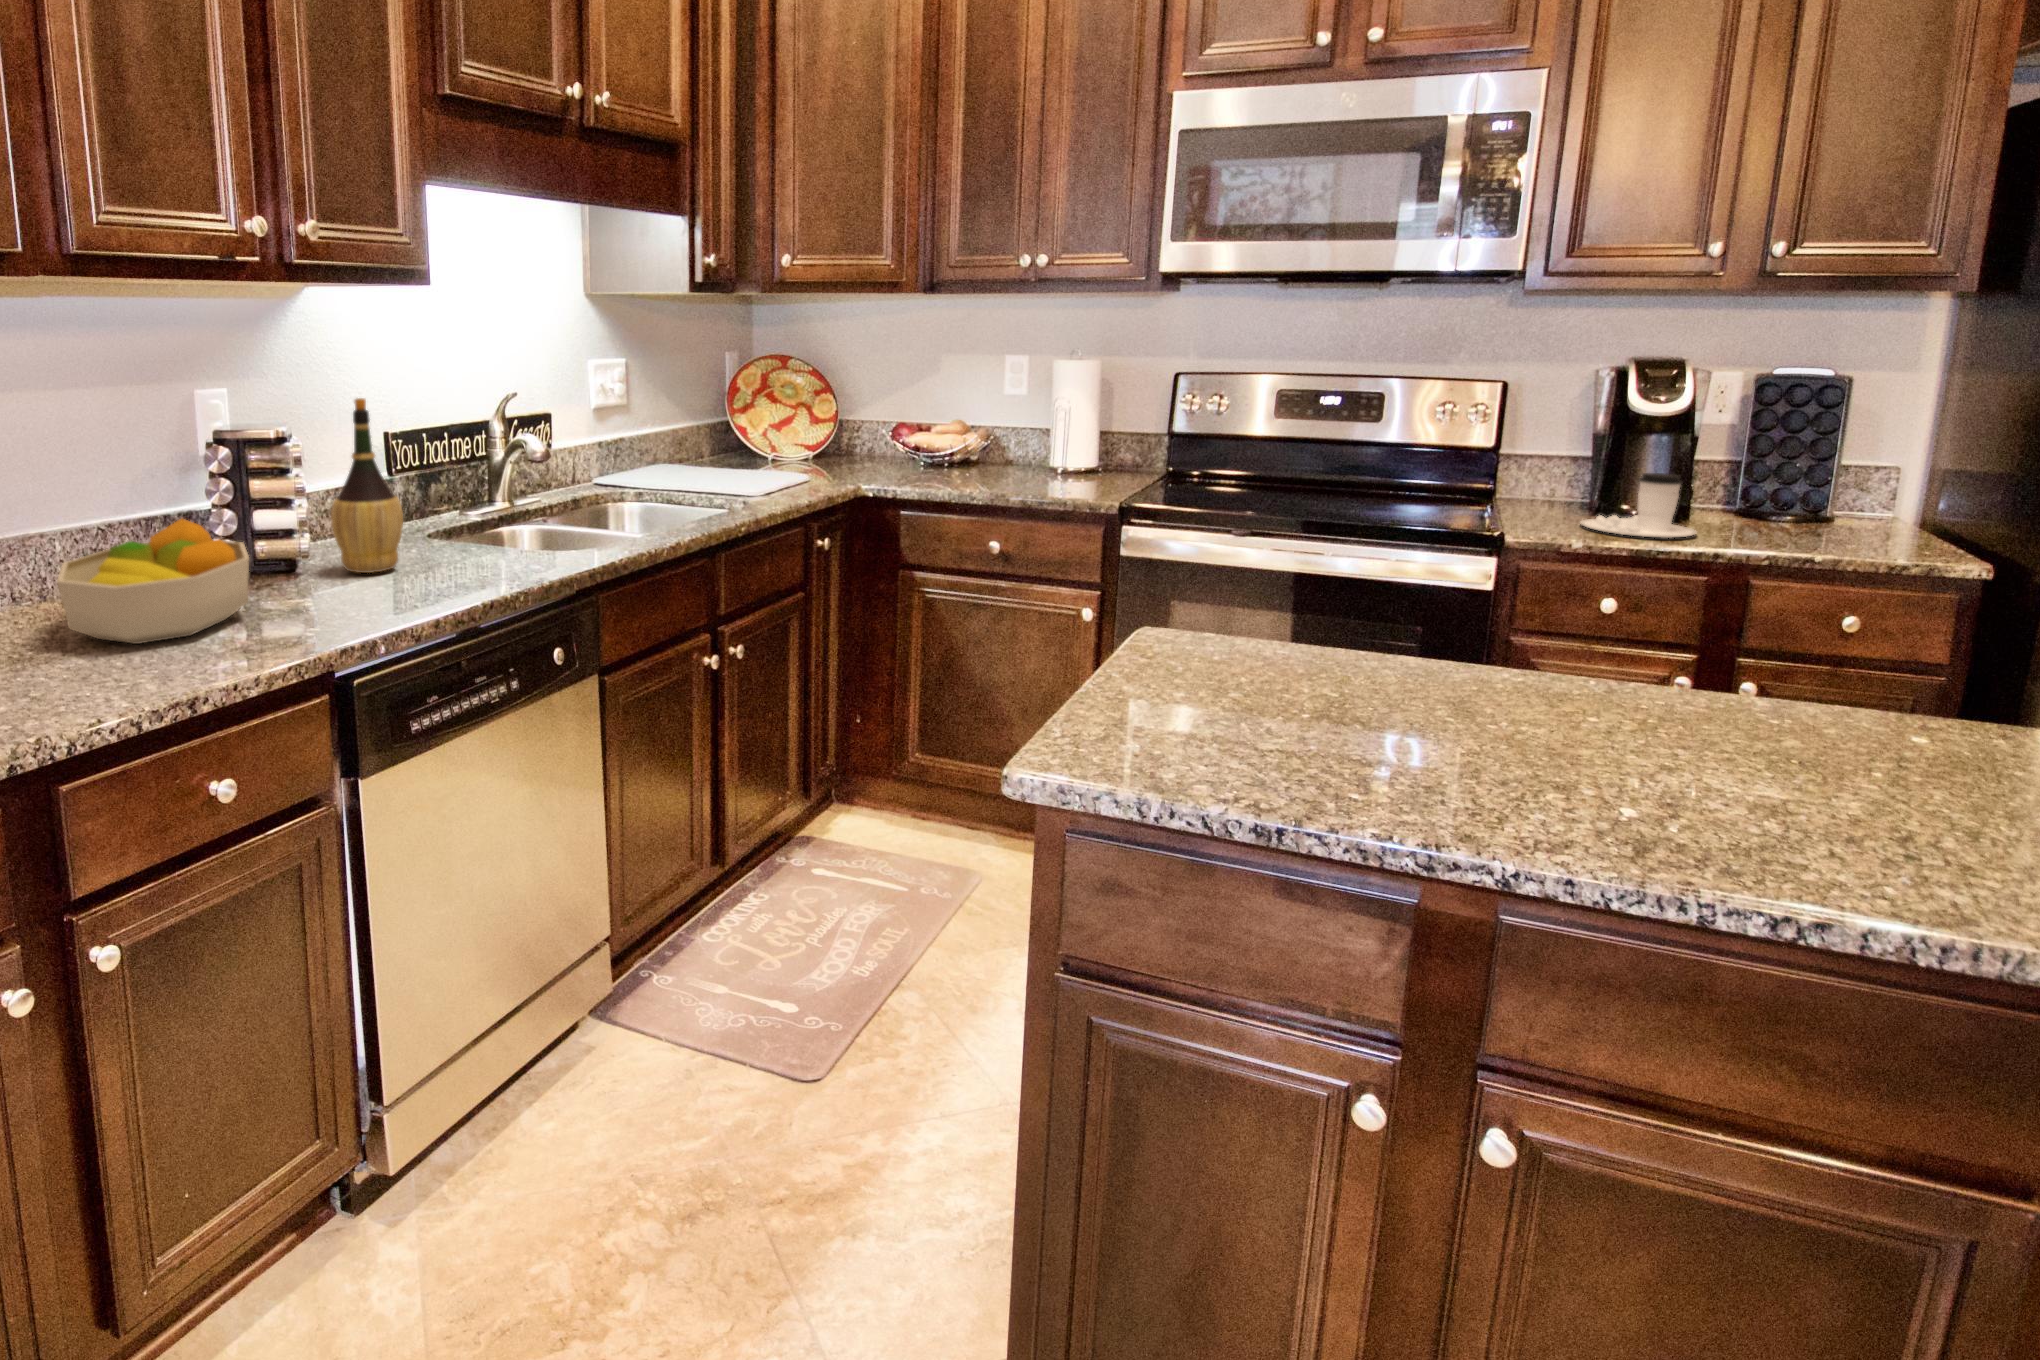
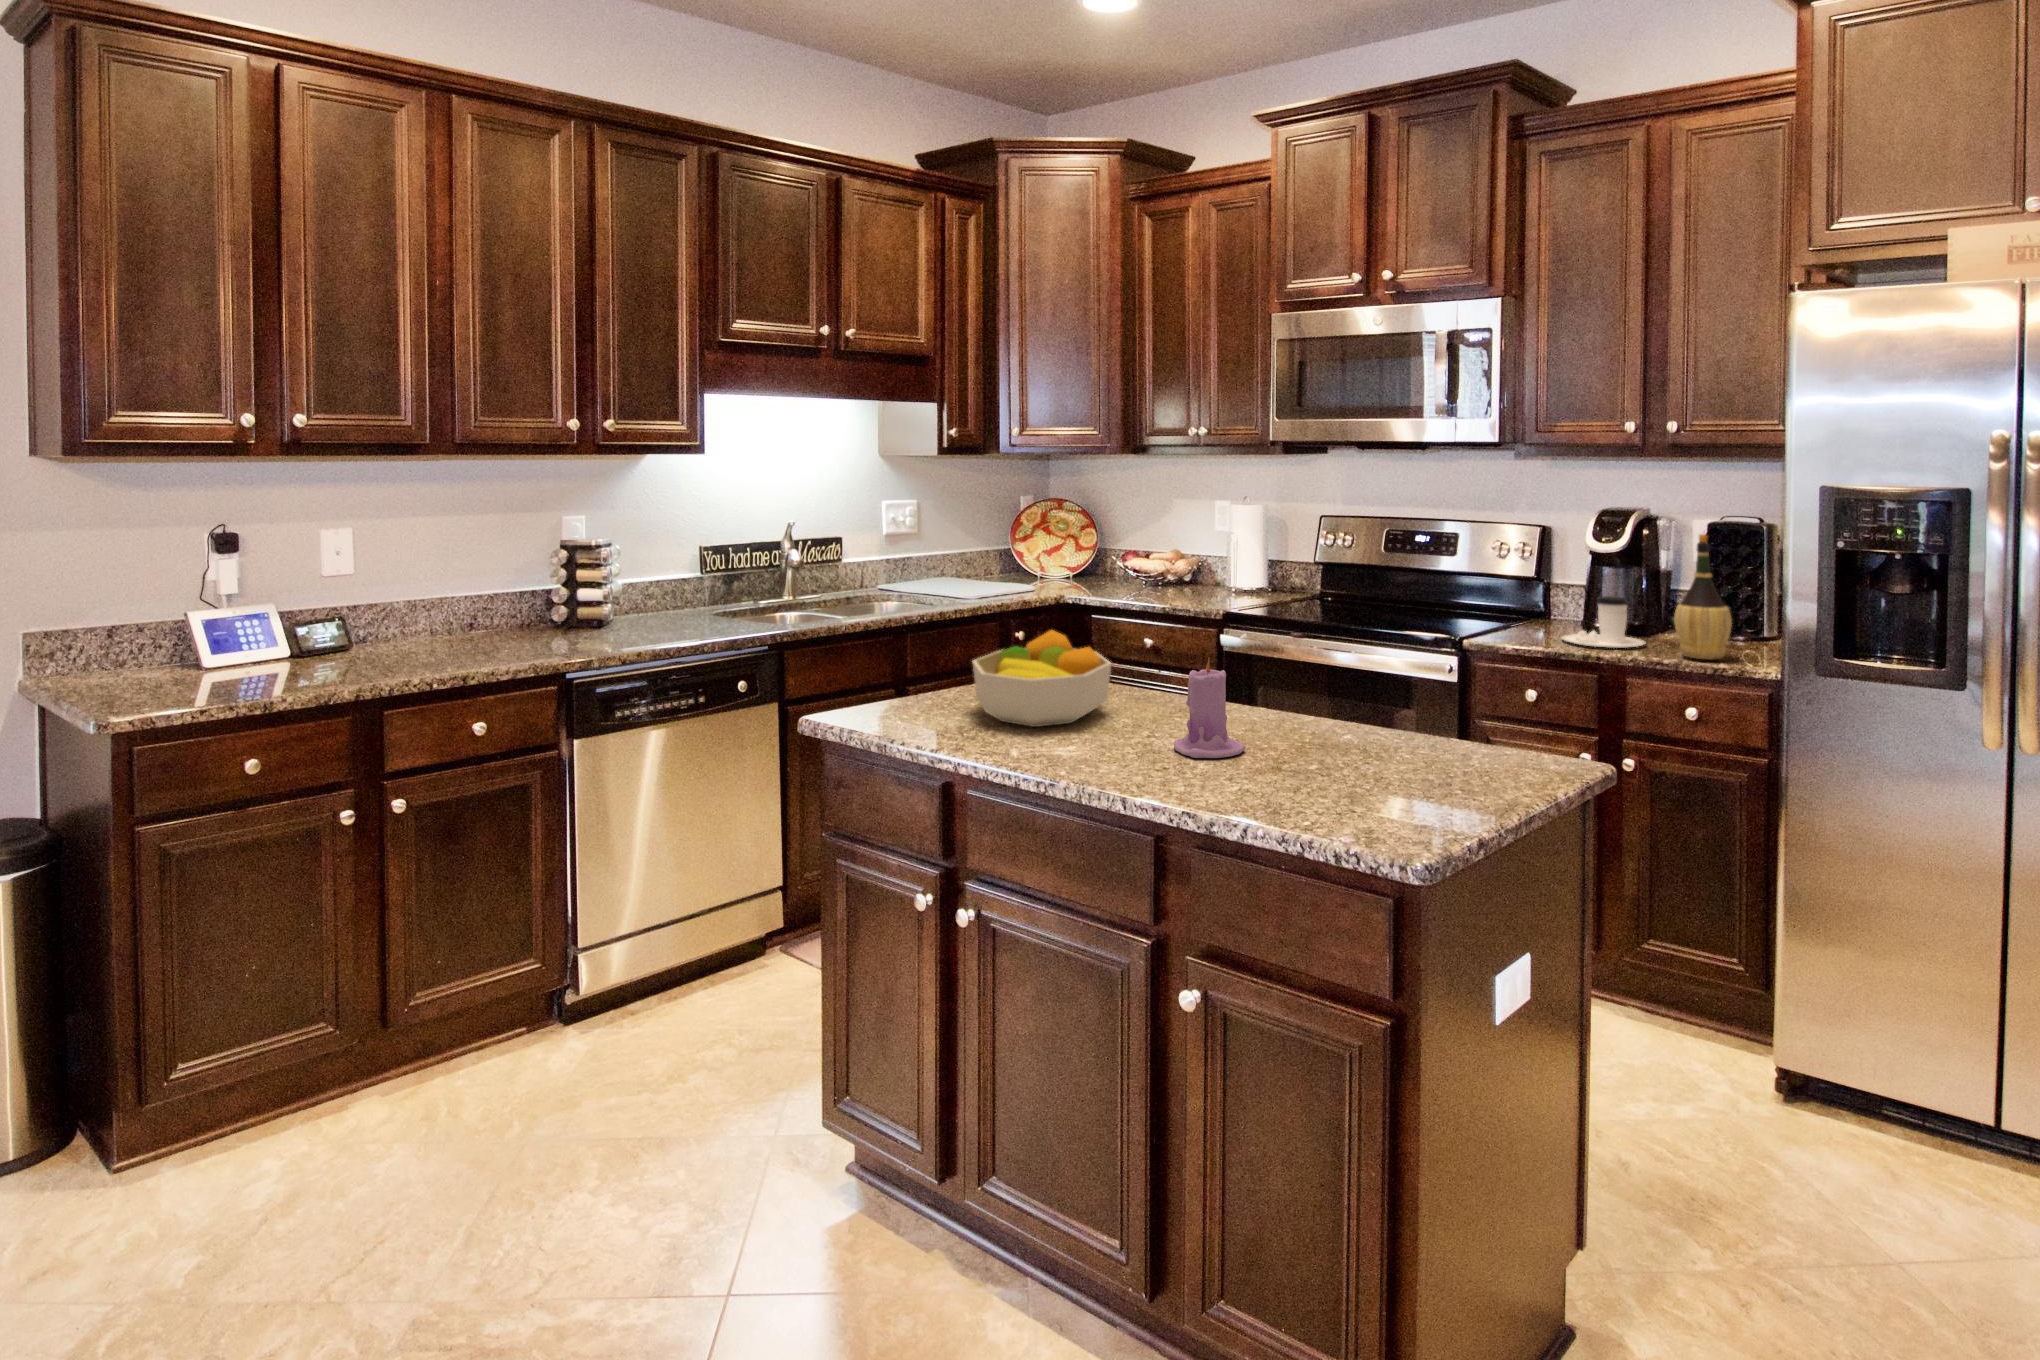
wine bottle: present [331,398,403,573] -> present [1674,534,1732,659]
fruit bowl: present [57,519,249,644] -> present [973,630,1112,727]
candle: none [1722,631,1872,805] -> present [1174,660,1246,758]

